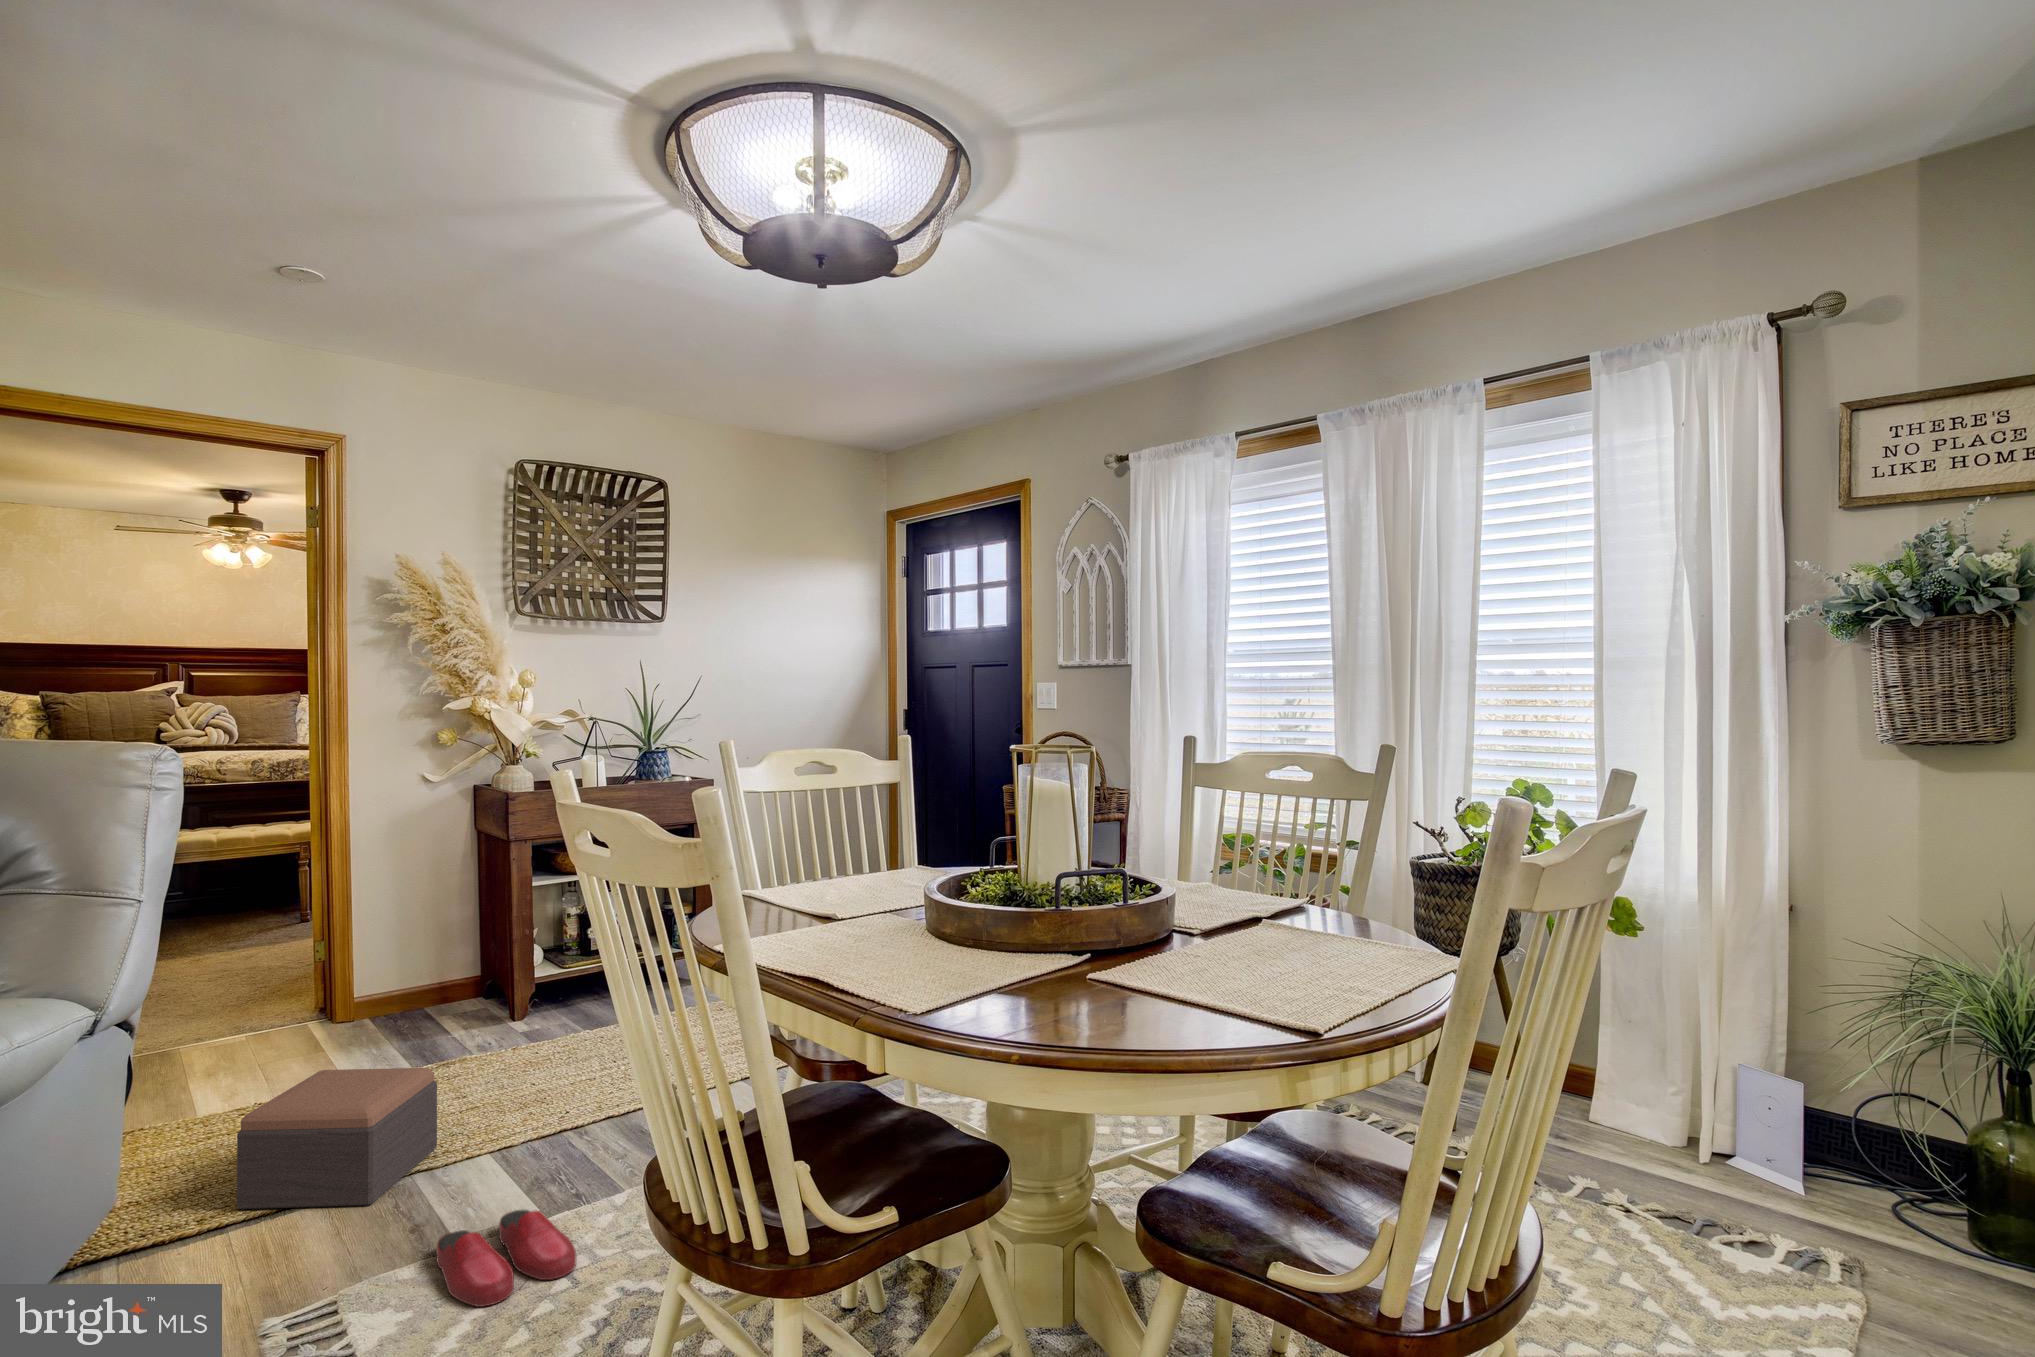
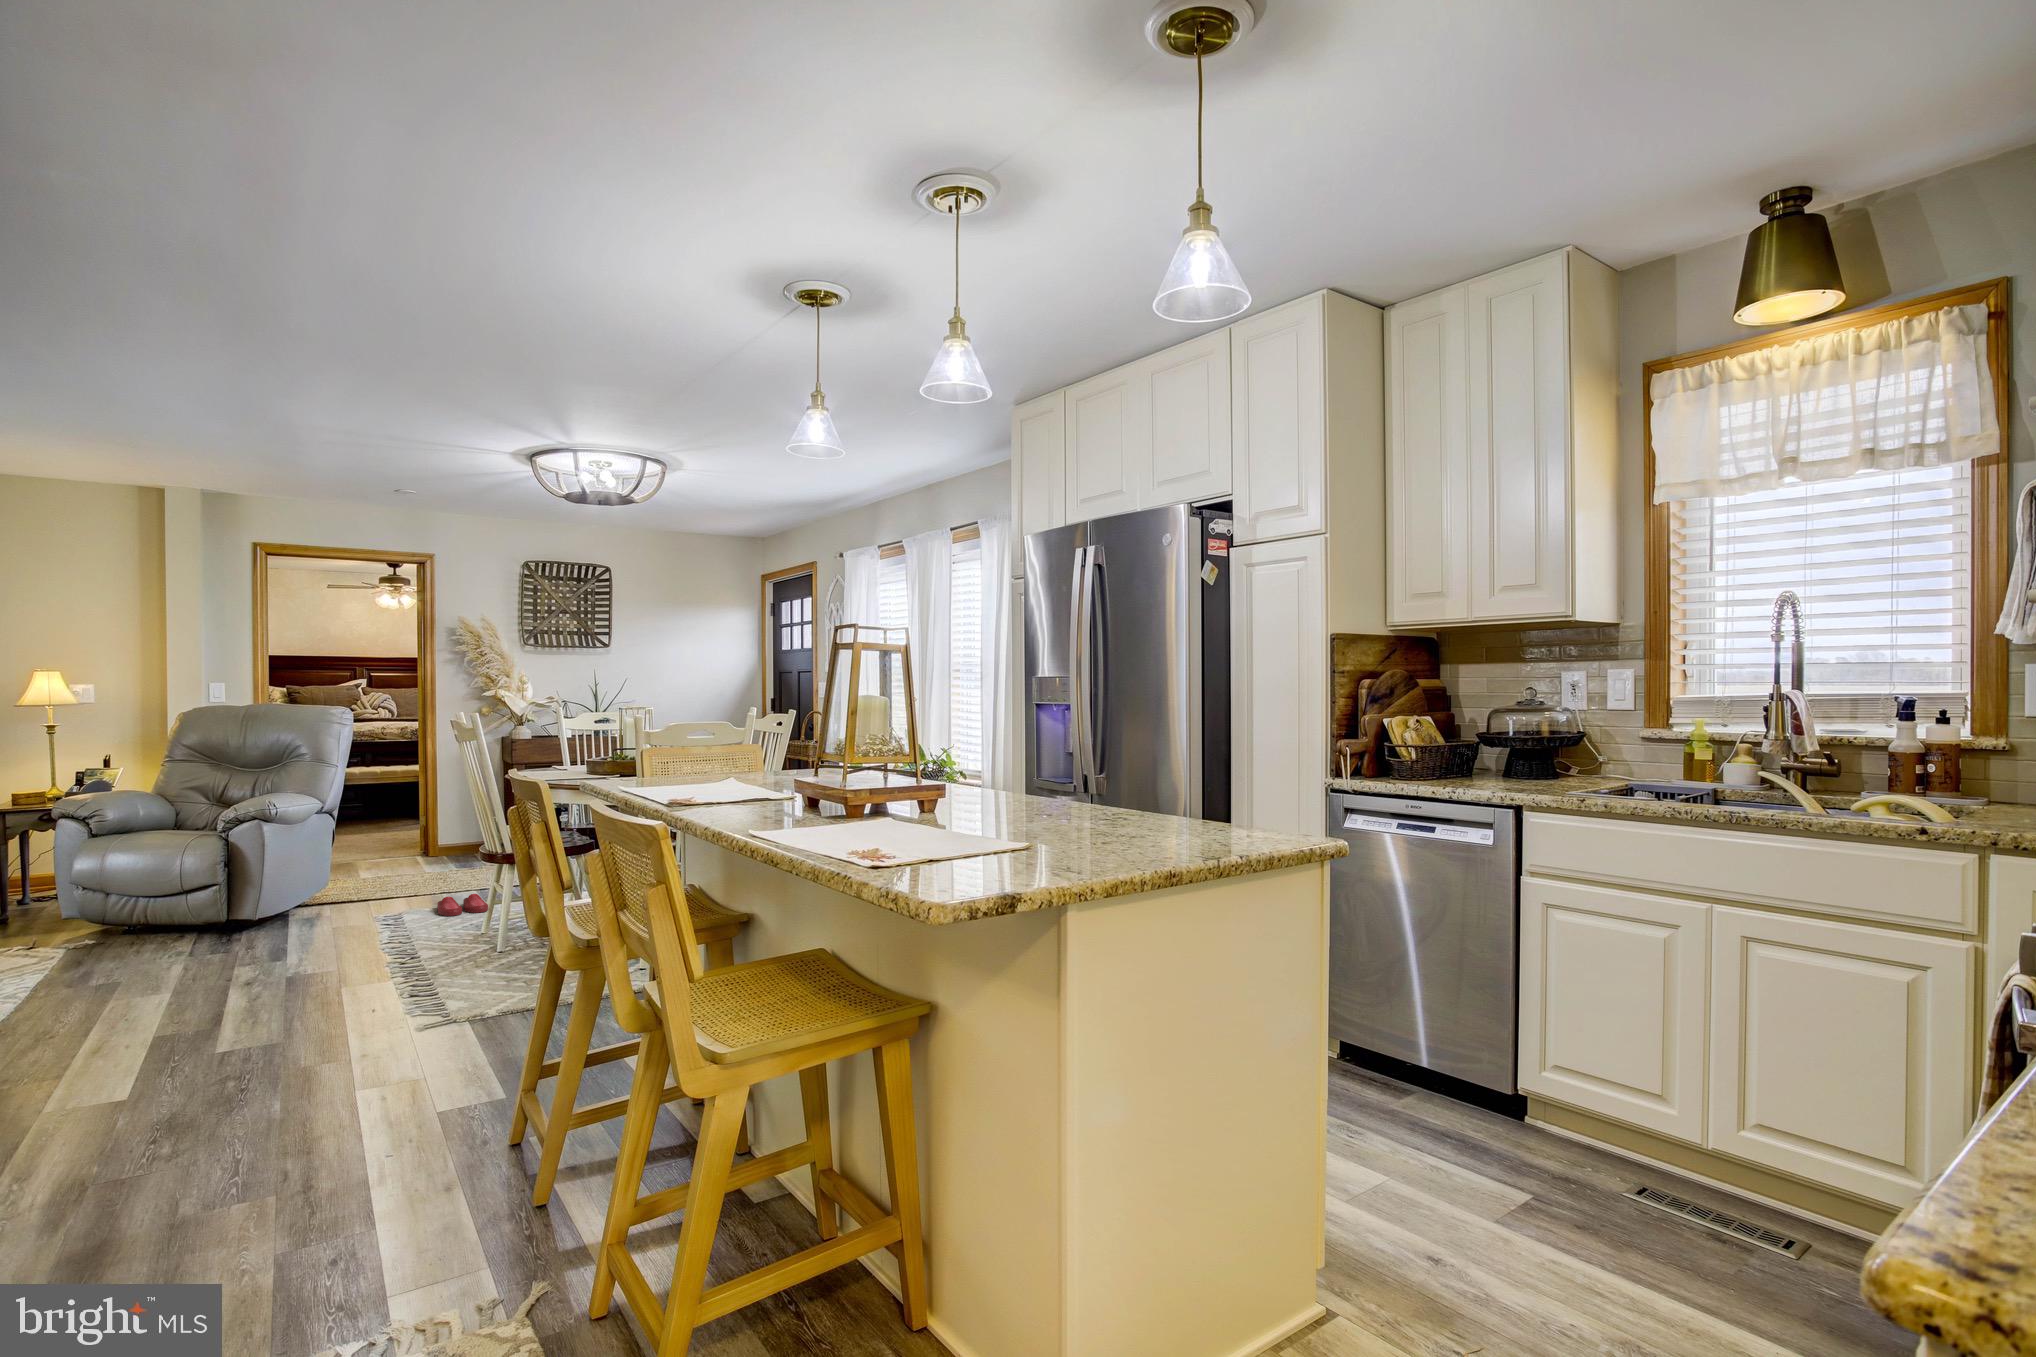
footstool: present [237,1068,437,1209] -> none [369,851,453,899]

